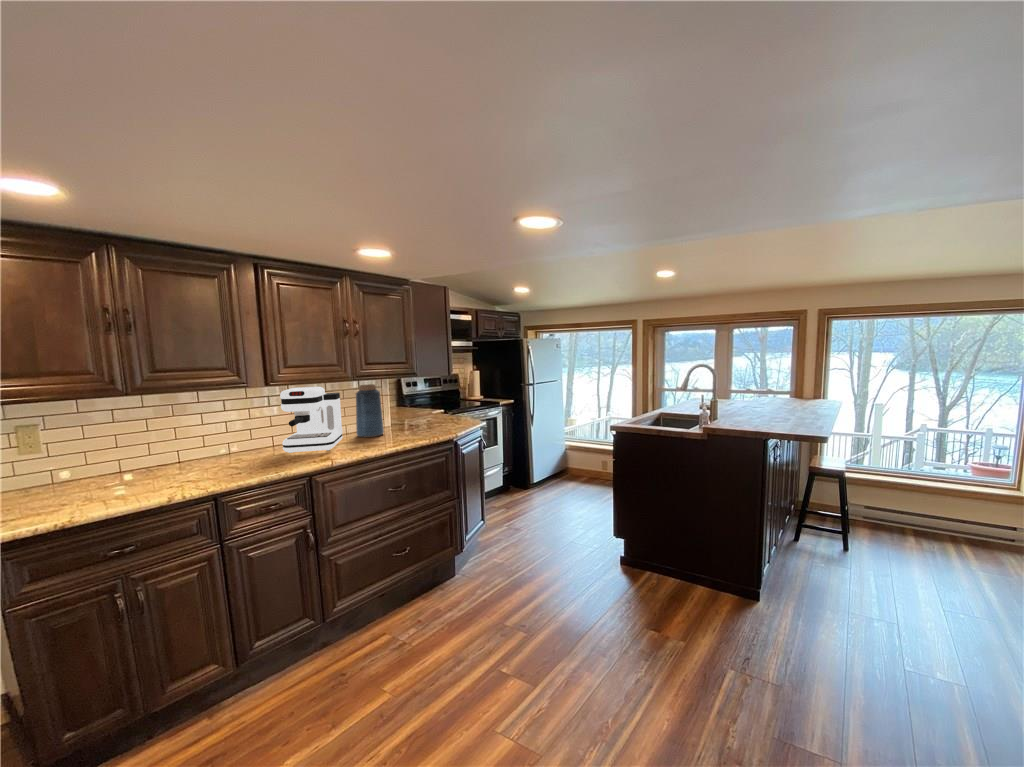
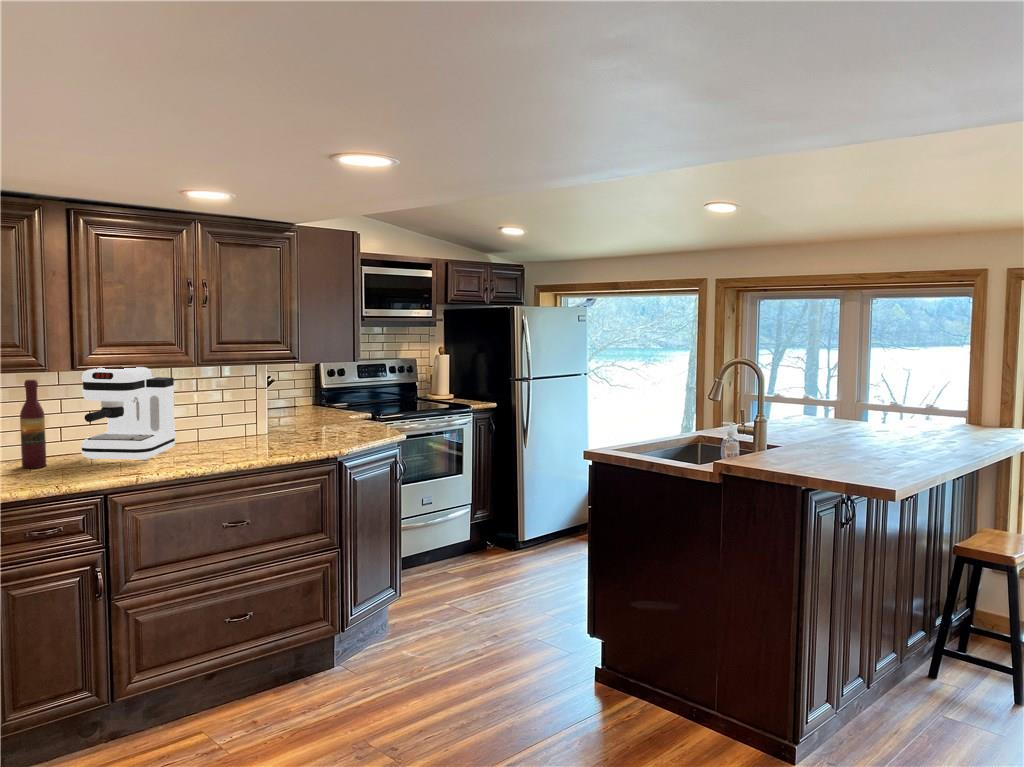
vase: present [356,384,384,437] -> none [203,368,245,446]
wine bottle: none [242,399,262,463] -> present [20,380,46,468]

